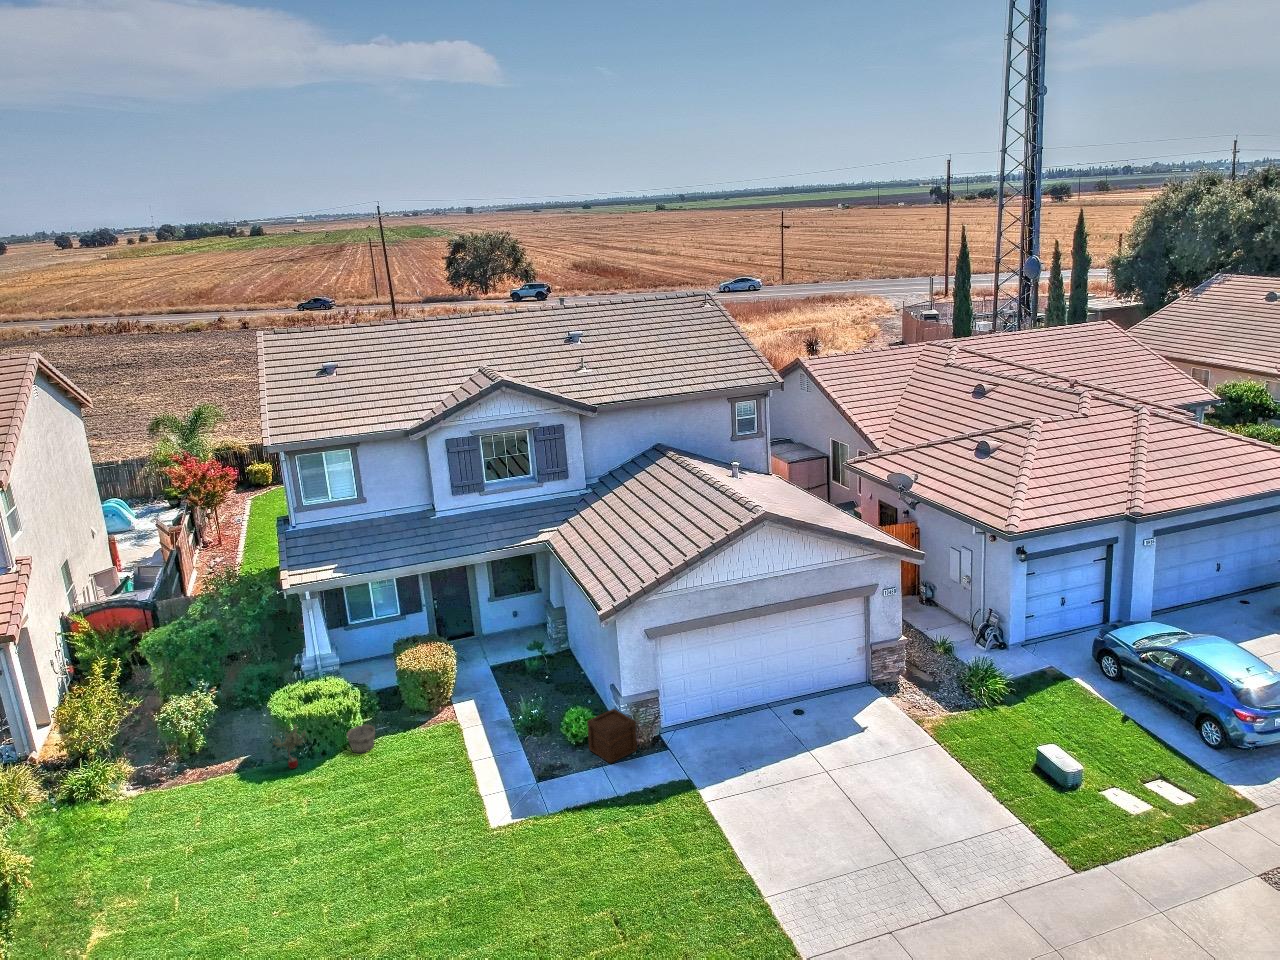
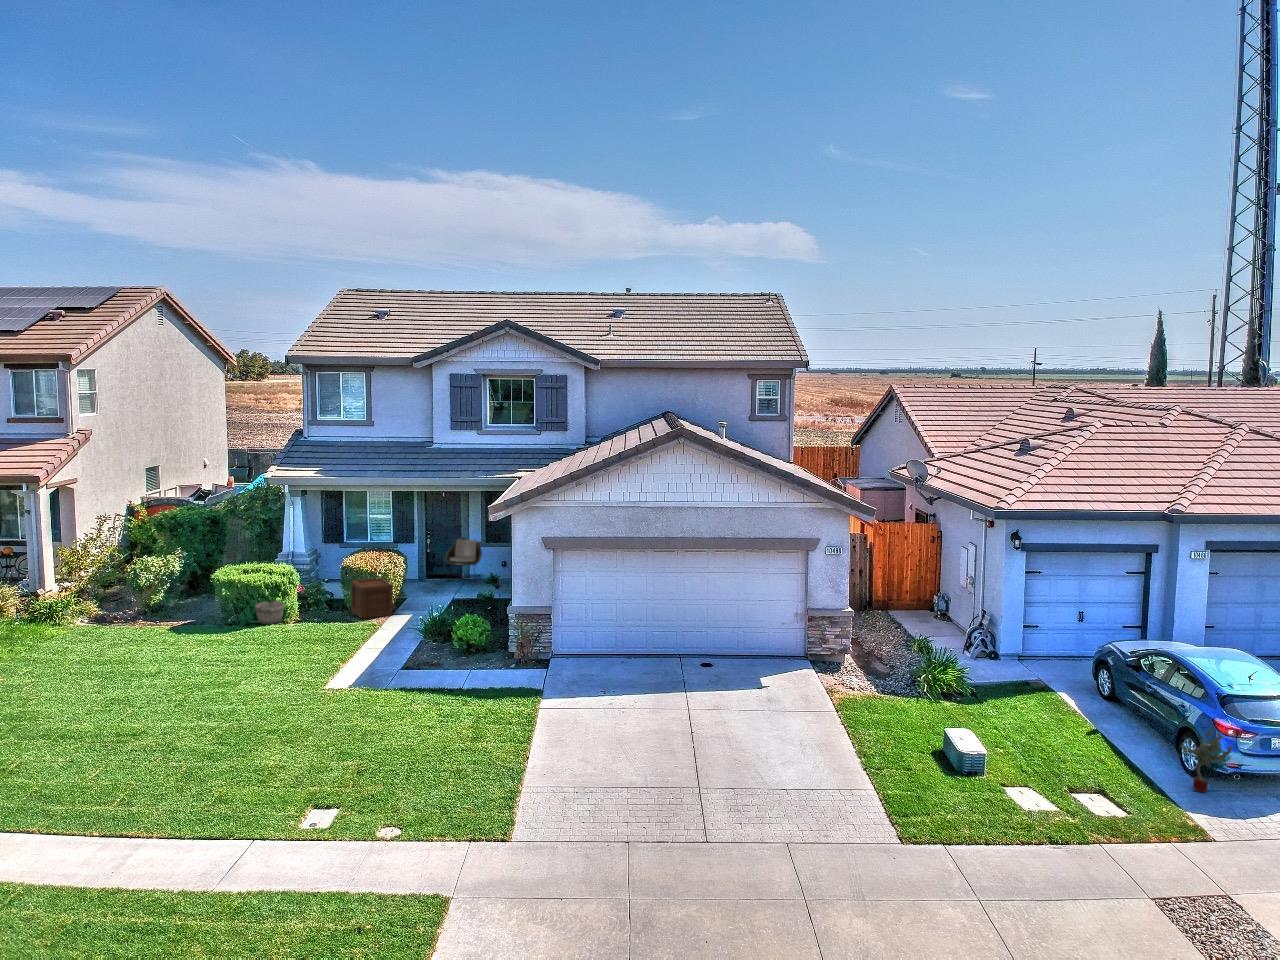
lounge chair: none [473,599,509,648] -> present [445,537,482,577]
wooden crate: present [587,709,637,763] -> present [351,578,393,619]
potted tree: present [273,725,306,769] -> present [1179,729,1234,792]

